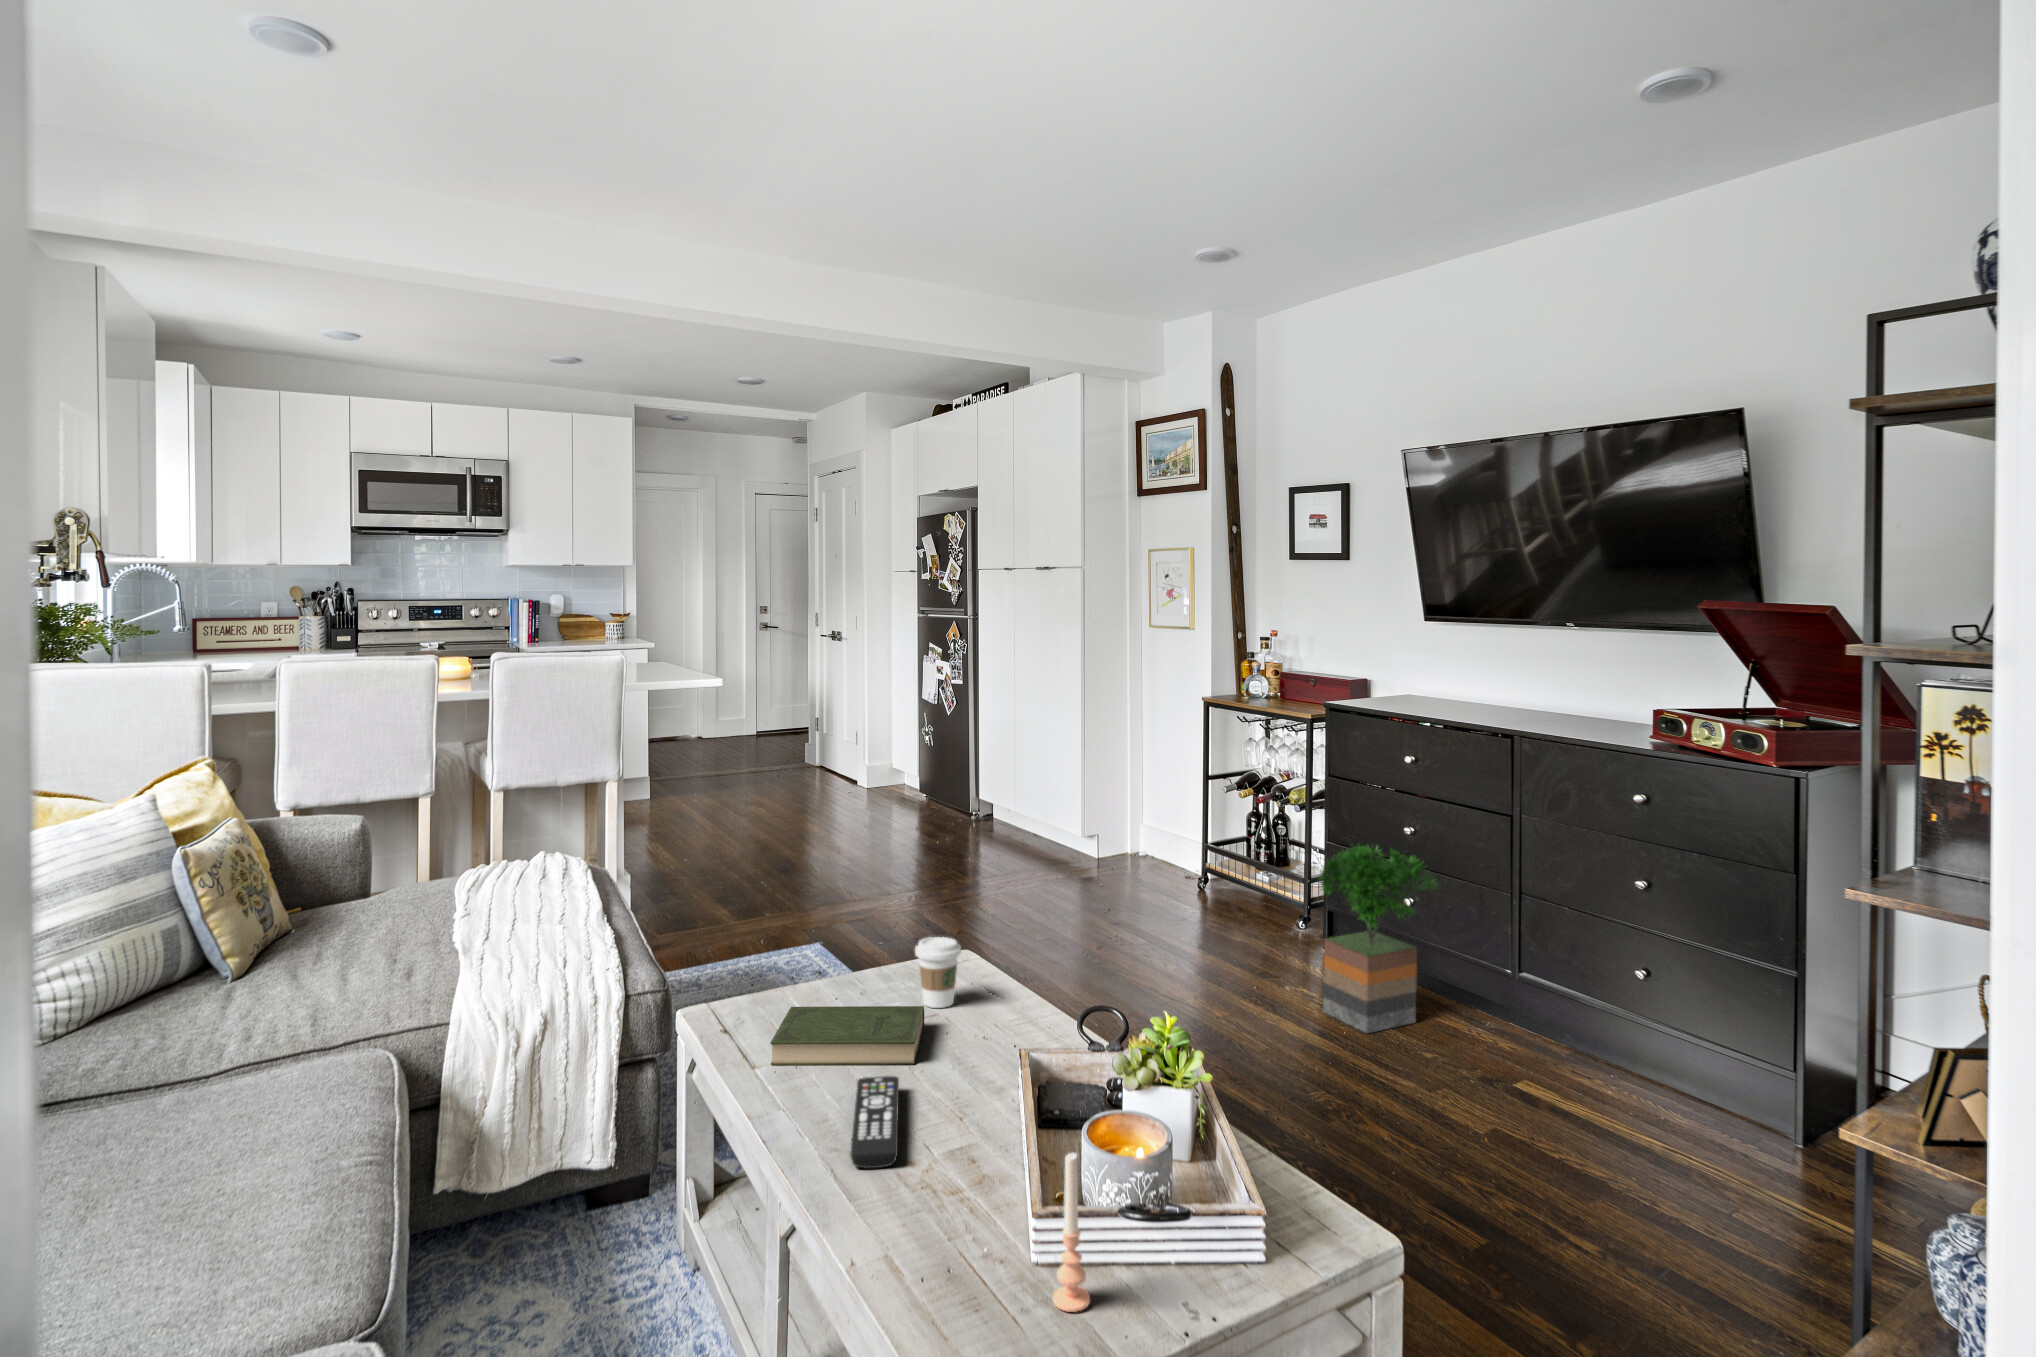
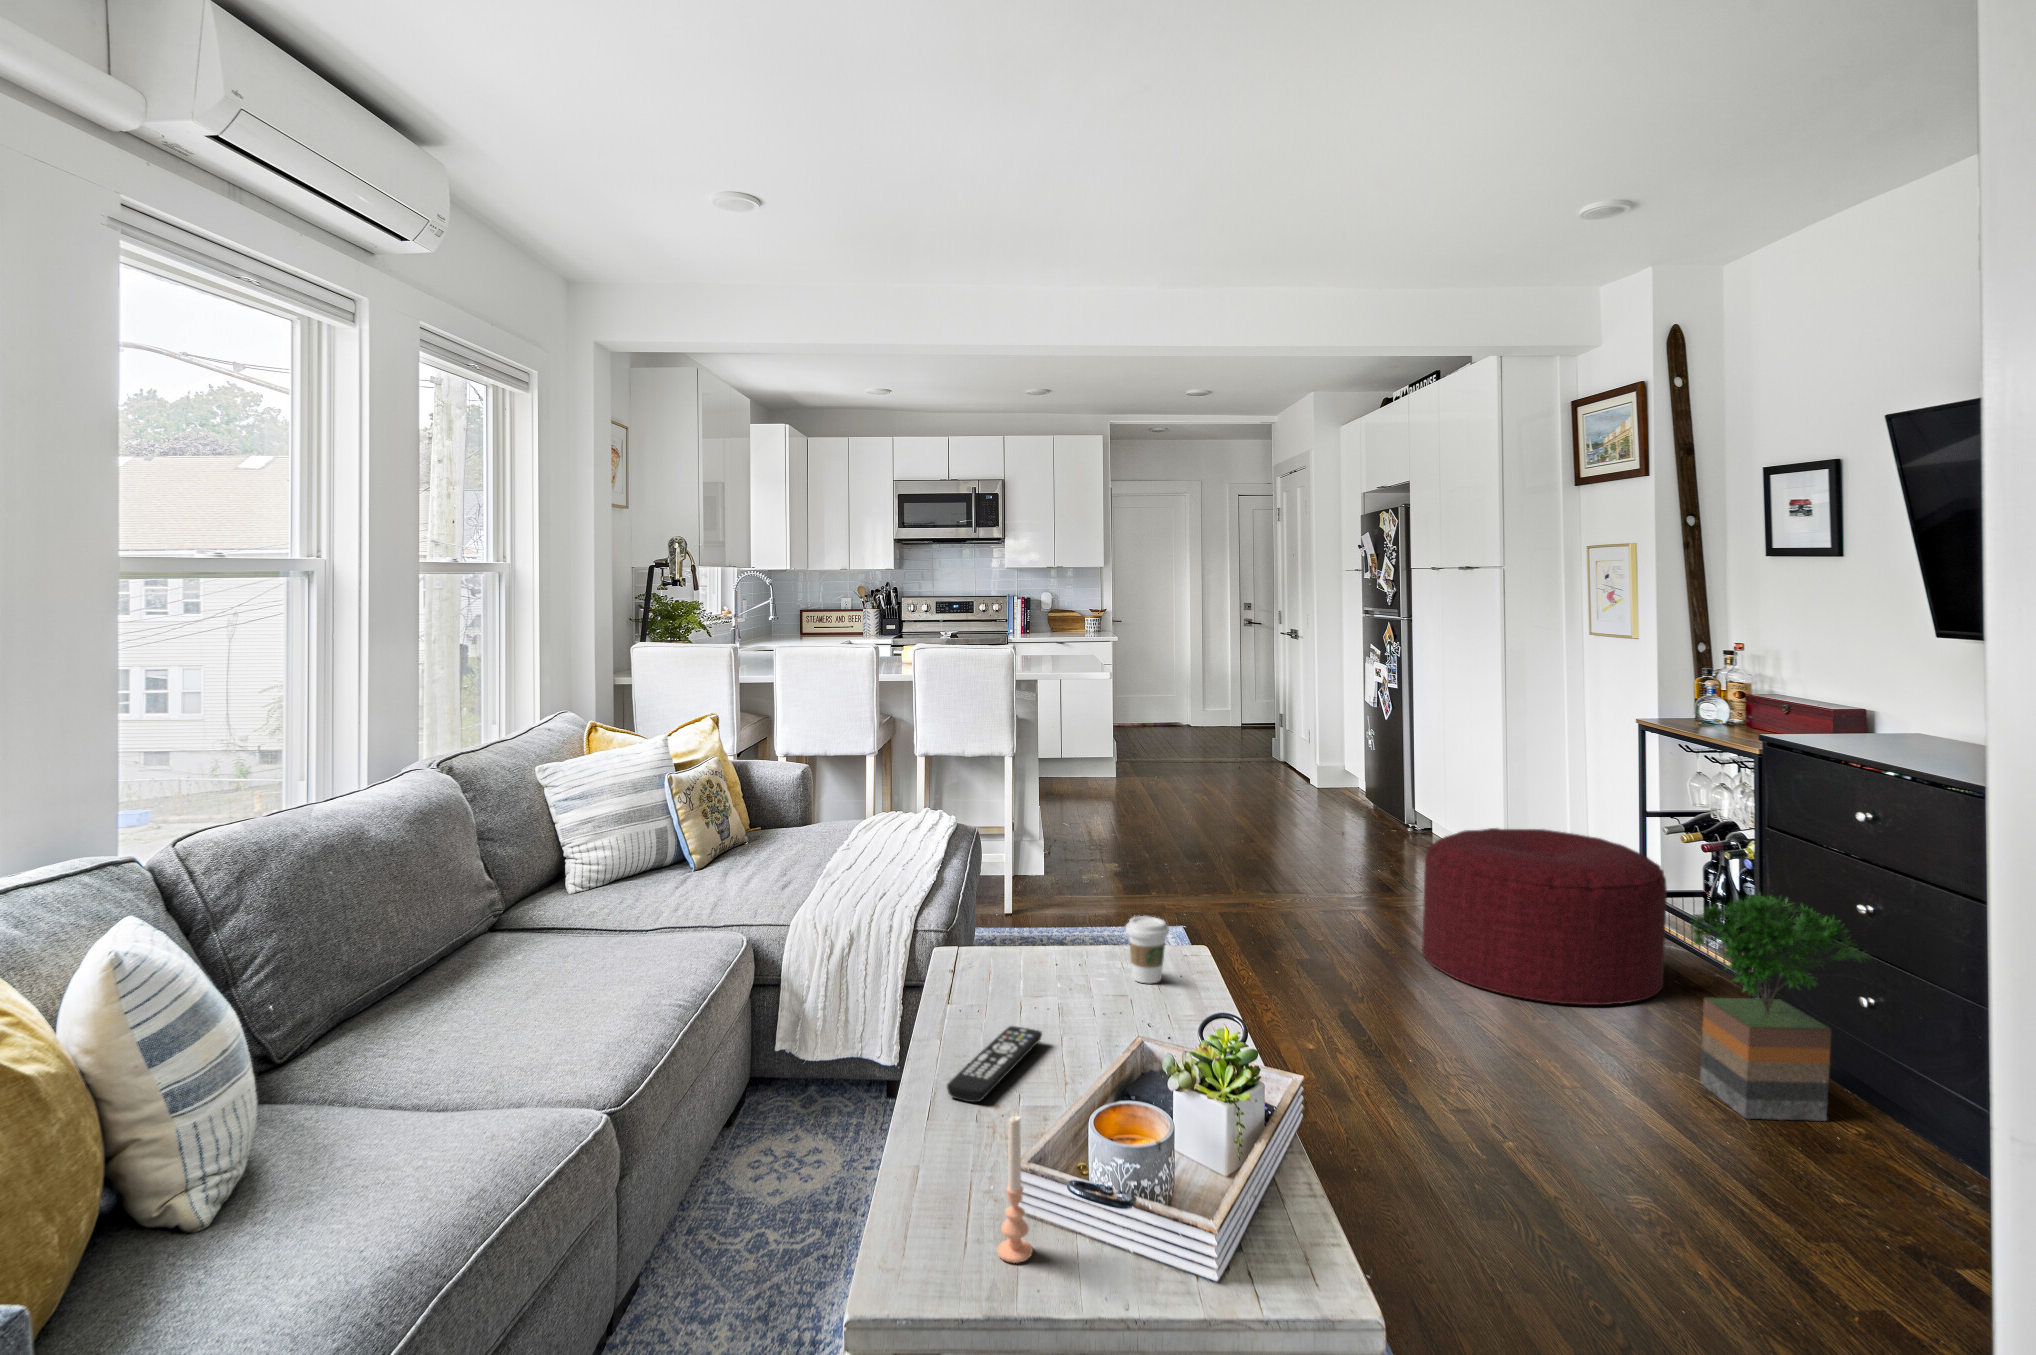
ottoman: none [1057,811,1258,967] -> present [1422,828,1667,1005]
book: present [770,1006,924,1065] -> none [965,957,1116,1026]

